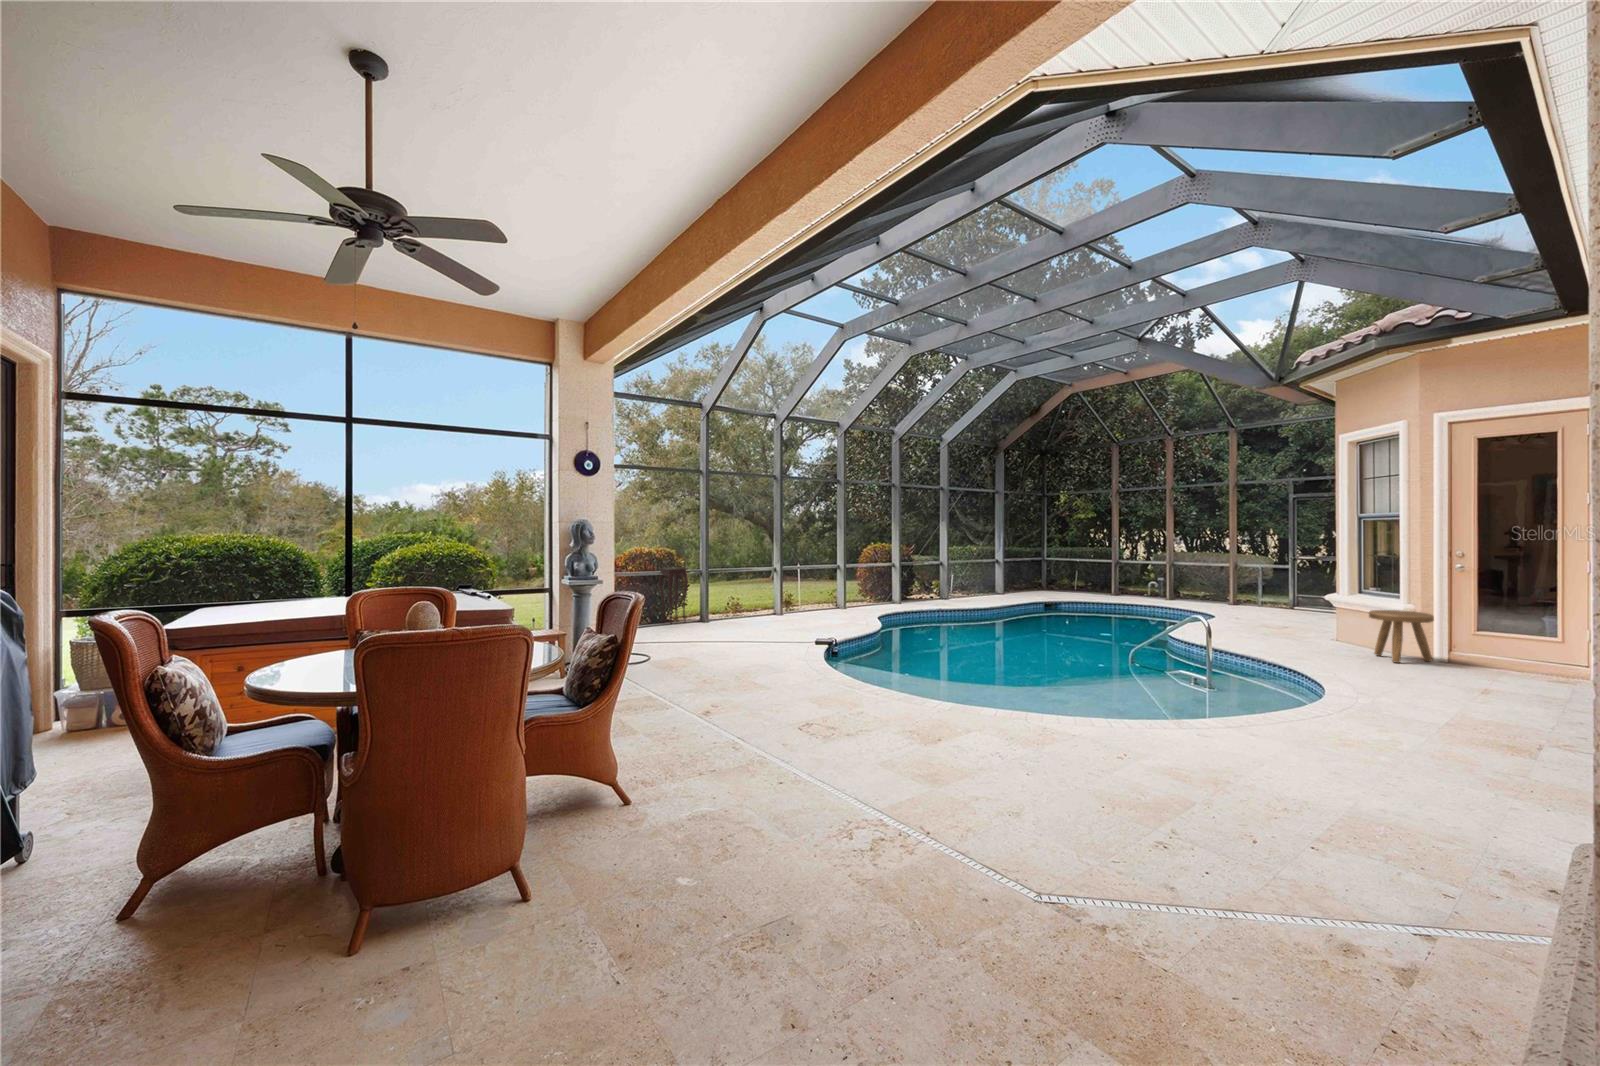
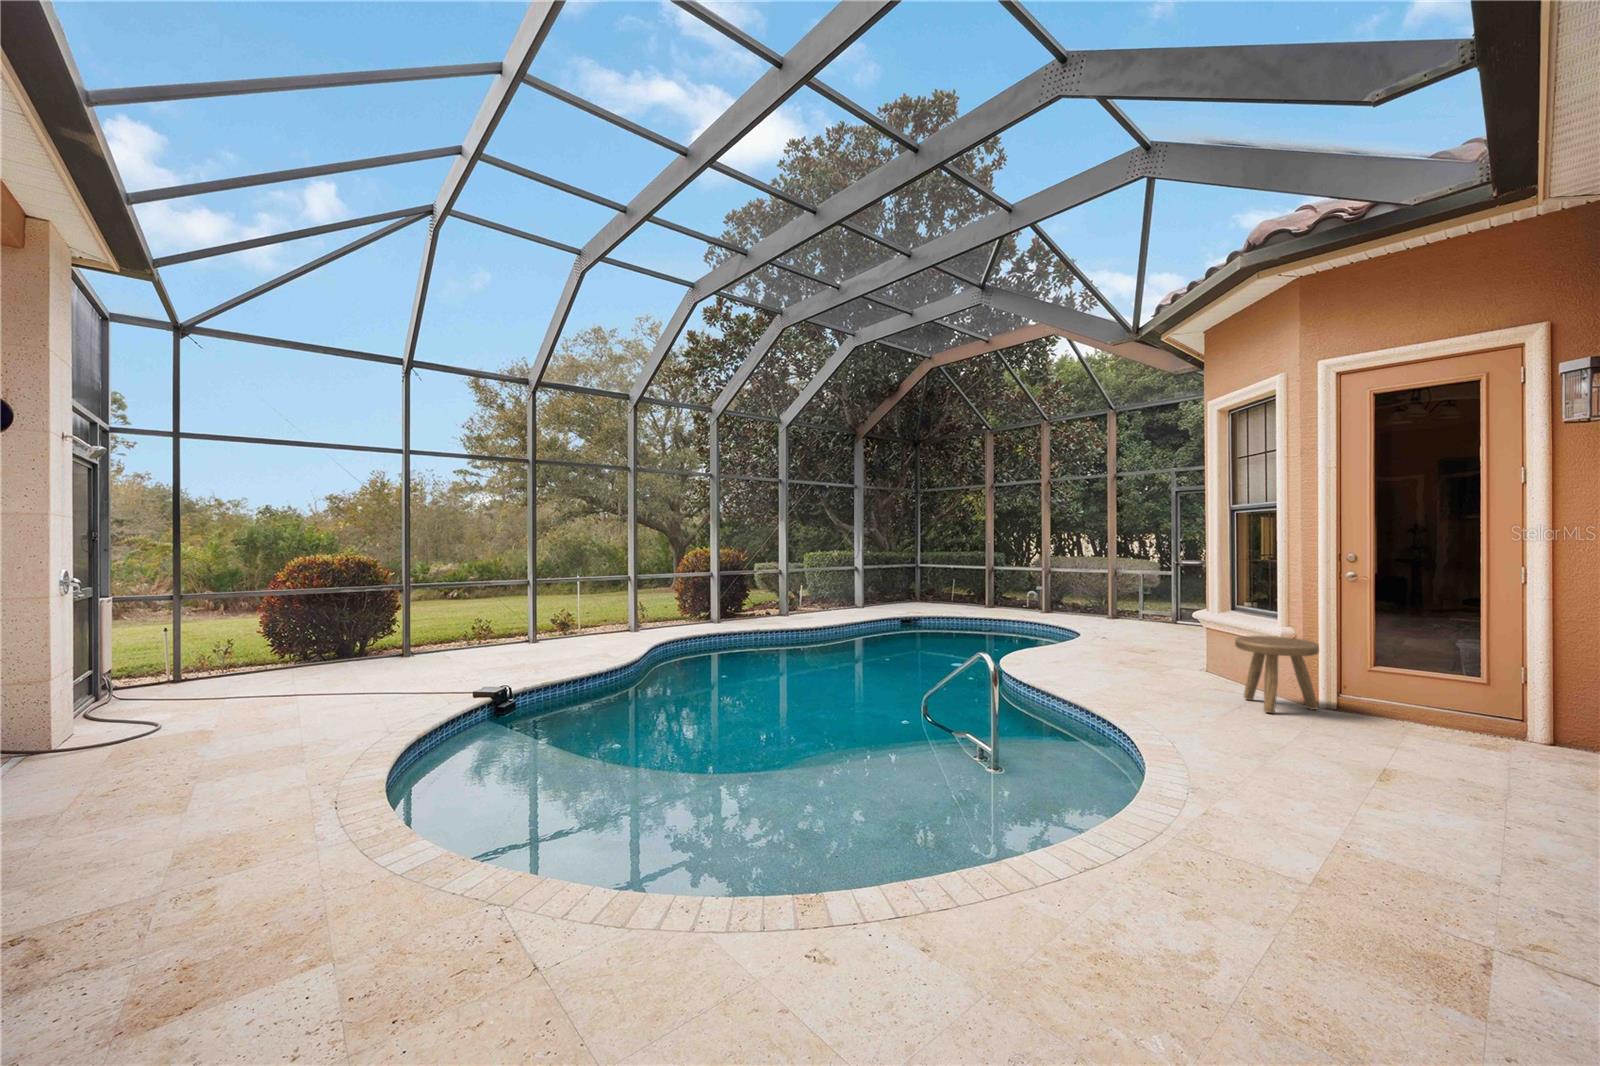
side table: present [659,567,688,623] -> none [357,579,397,656]

